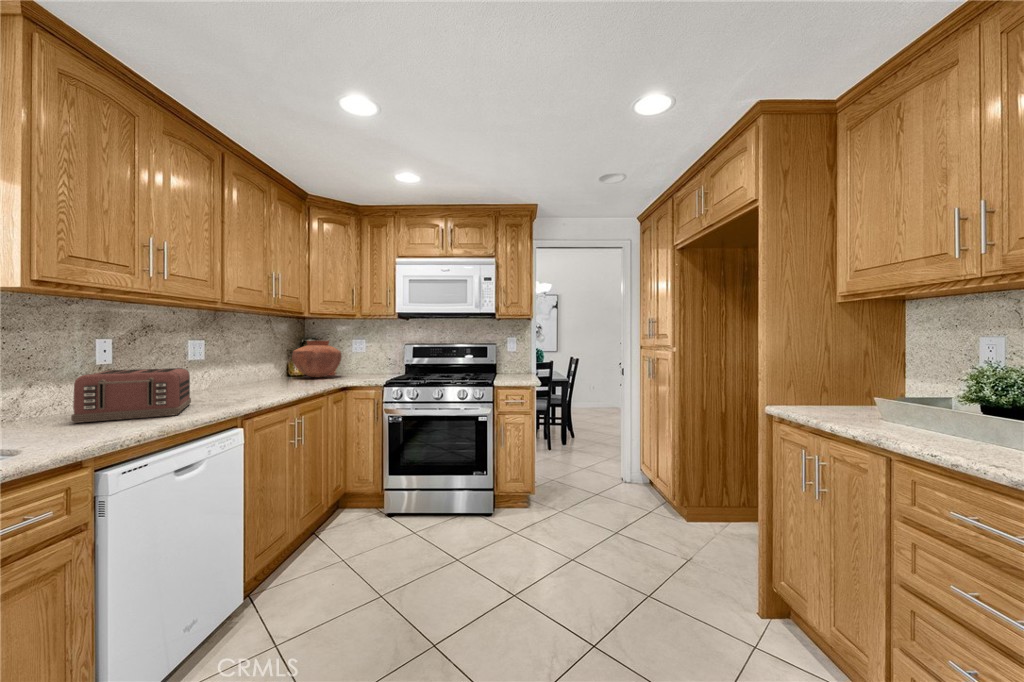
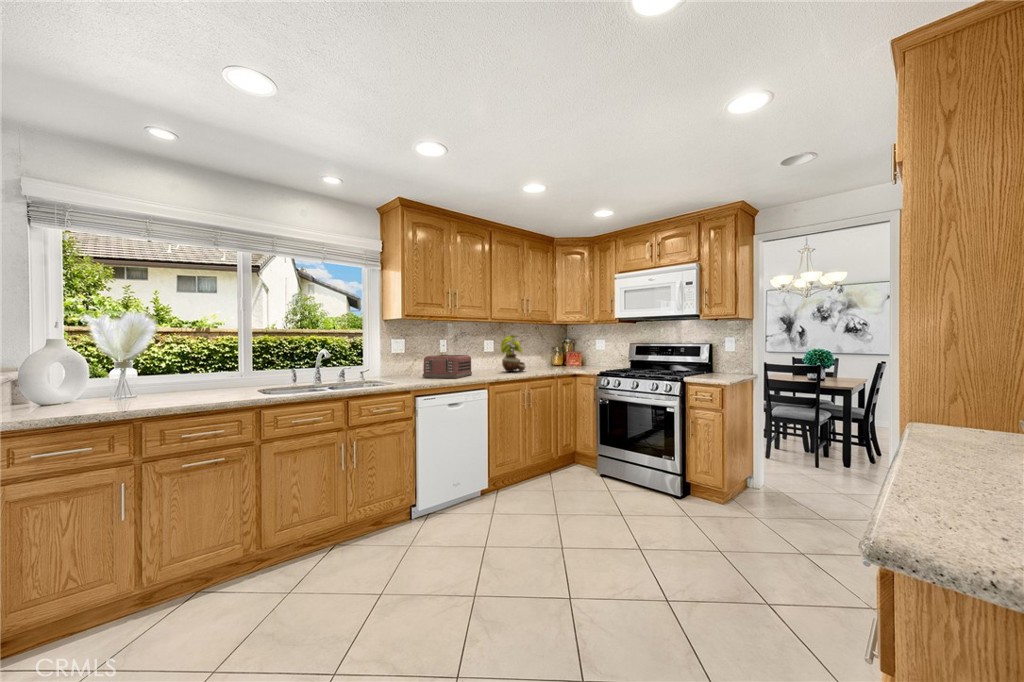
potted plant: none [233,331,280,391] -> present [501,335,525,372]
vase: present [292,341,342,377] -> none [549,341,581,367]

